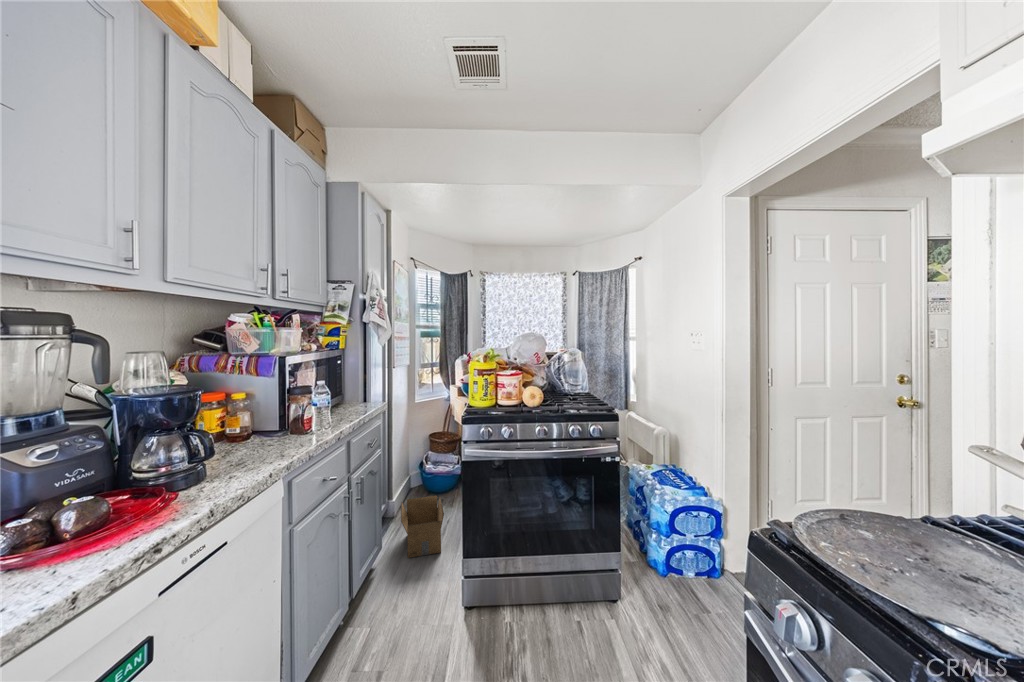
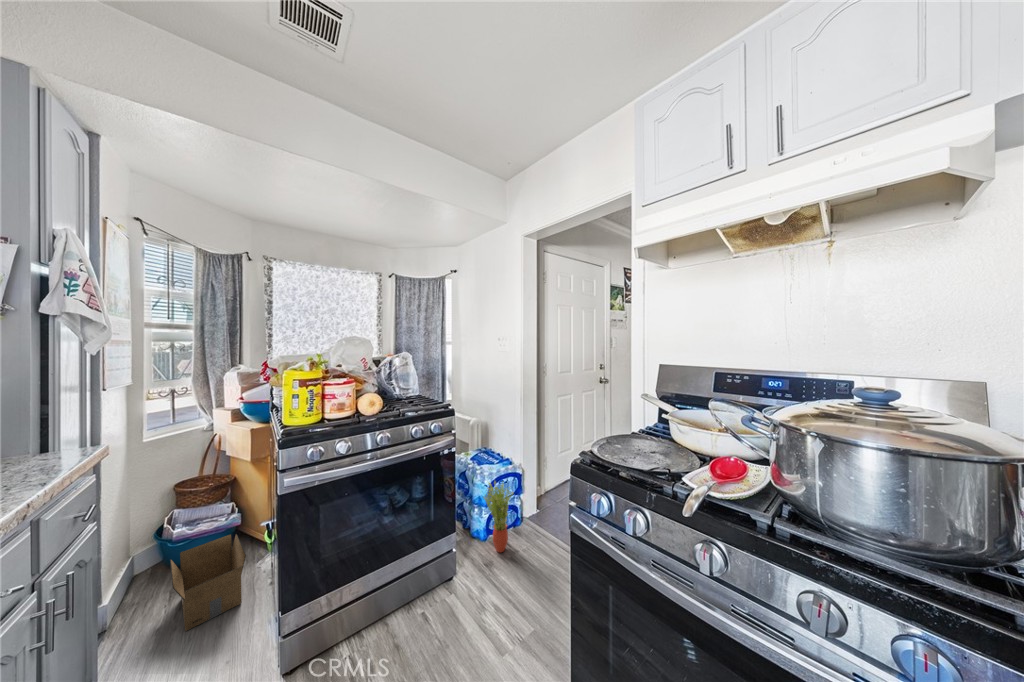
potted plant: none [658,505,700,597] -> present [484,482,513,553]

